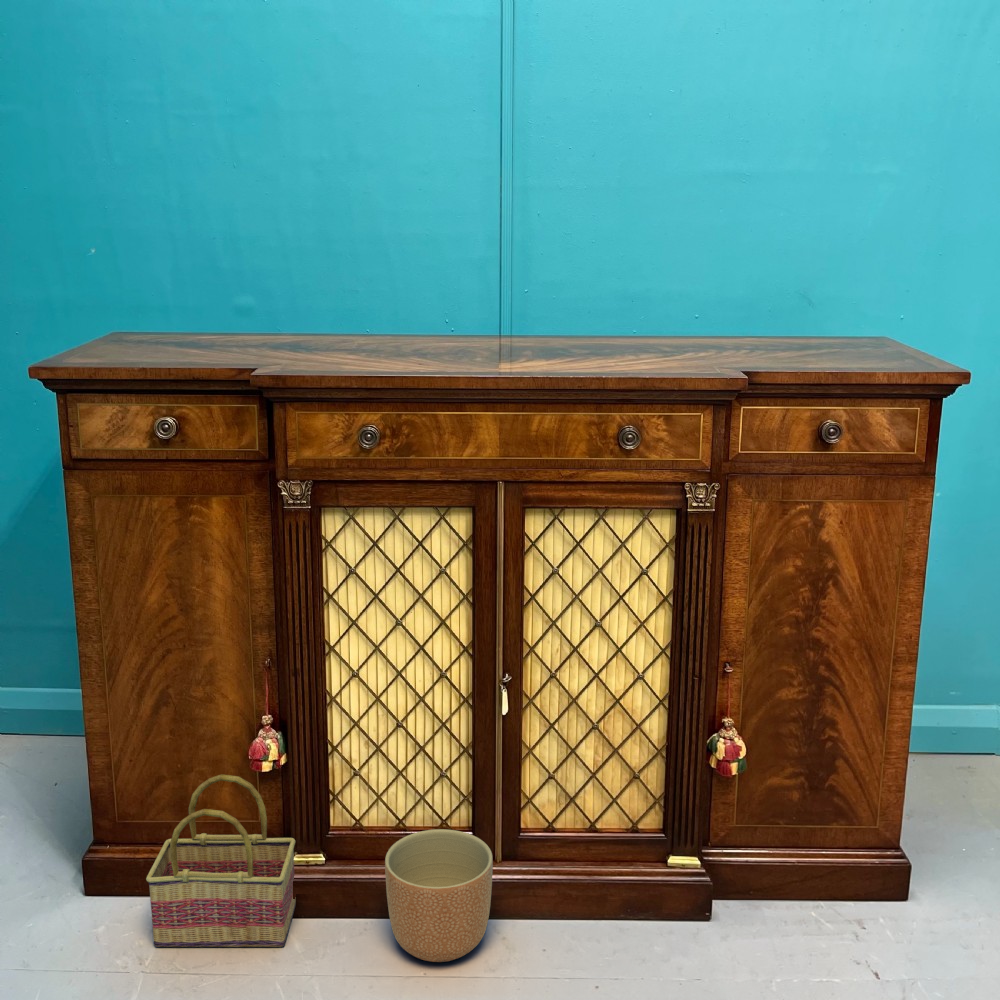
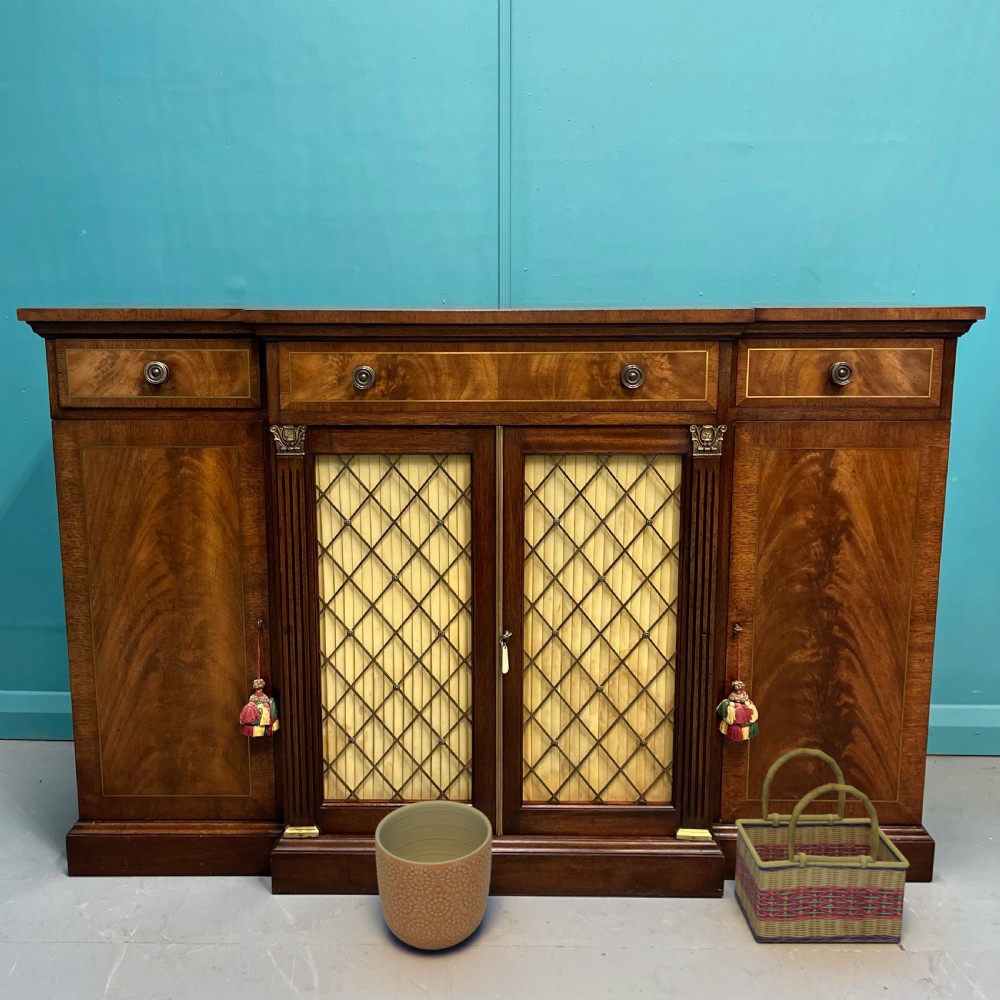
basket: present [146,774,296,947] -> present [735,748,909,942]

